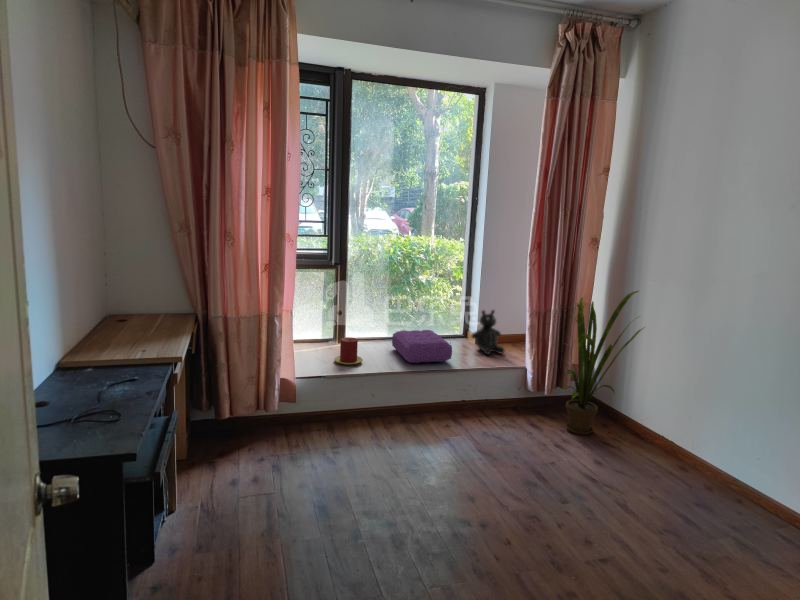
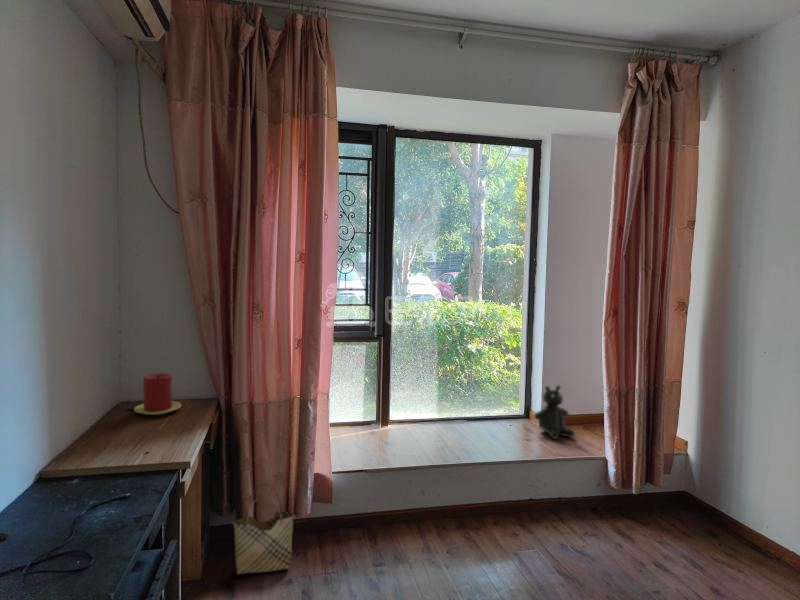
house plant: present [564,291,644,435] -> none [651,365,760,547]
pillow: present [392,330,452,363] -> none [442,410,515,451]
candle: present [334,337,363,365] -> present [134,373,181,415]
woven basket: none [213,384,264,455] -> present [233,484,294,574]

